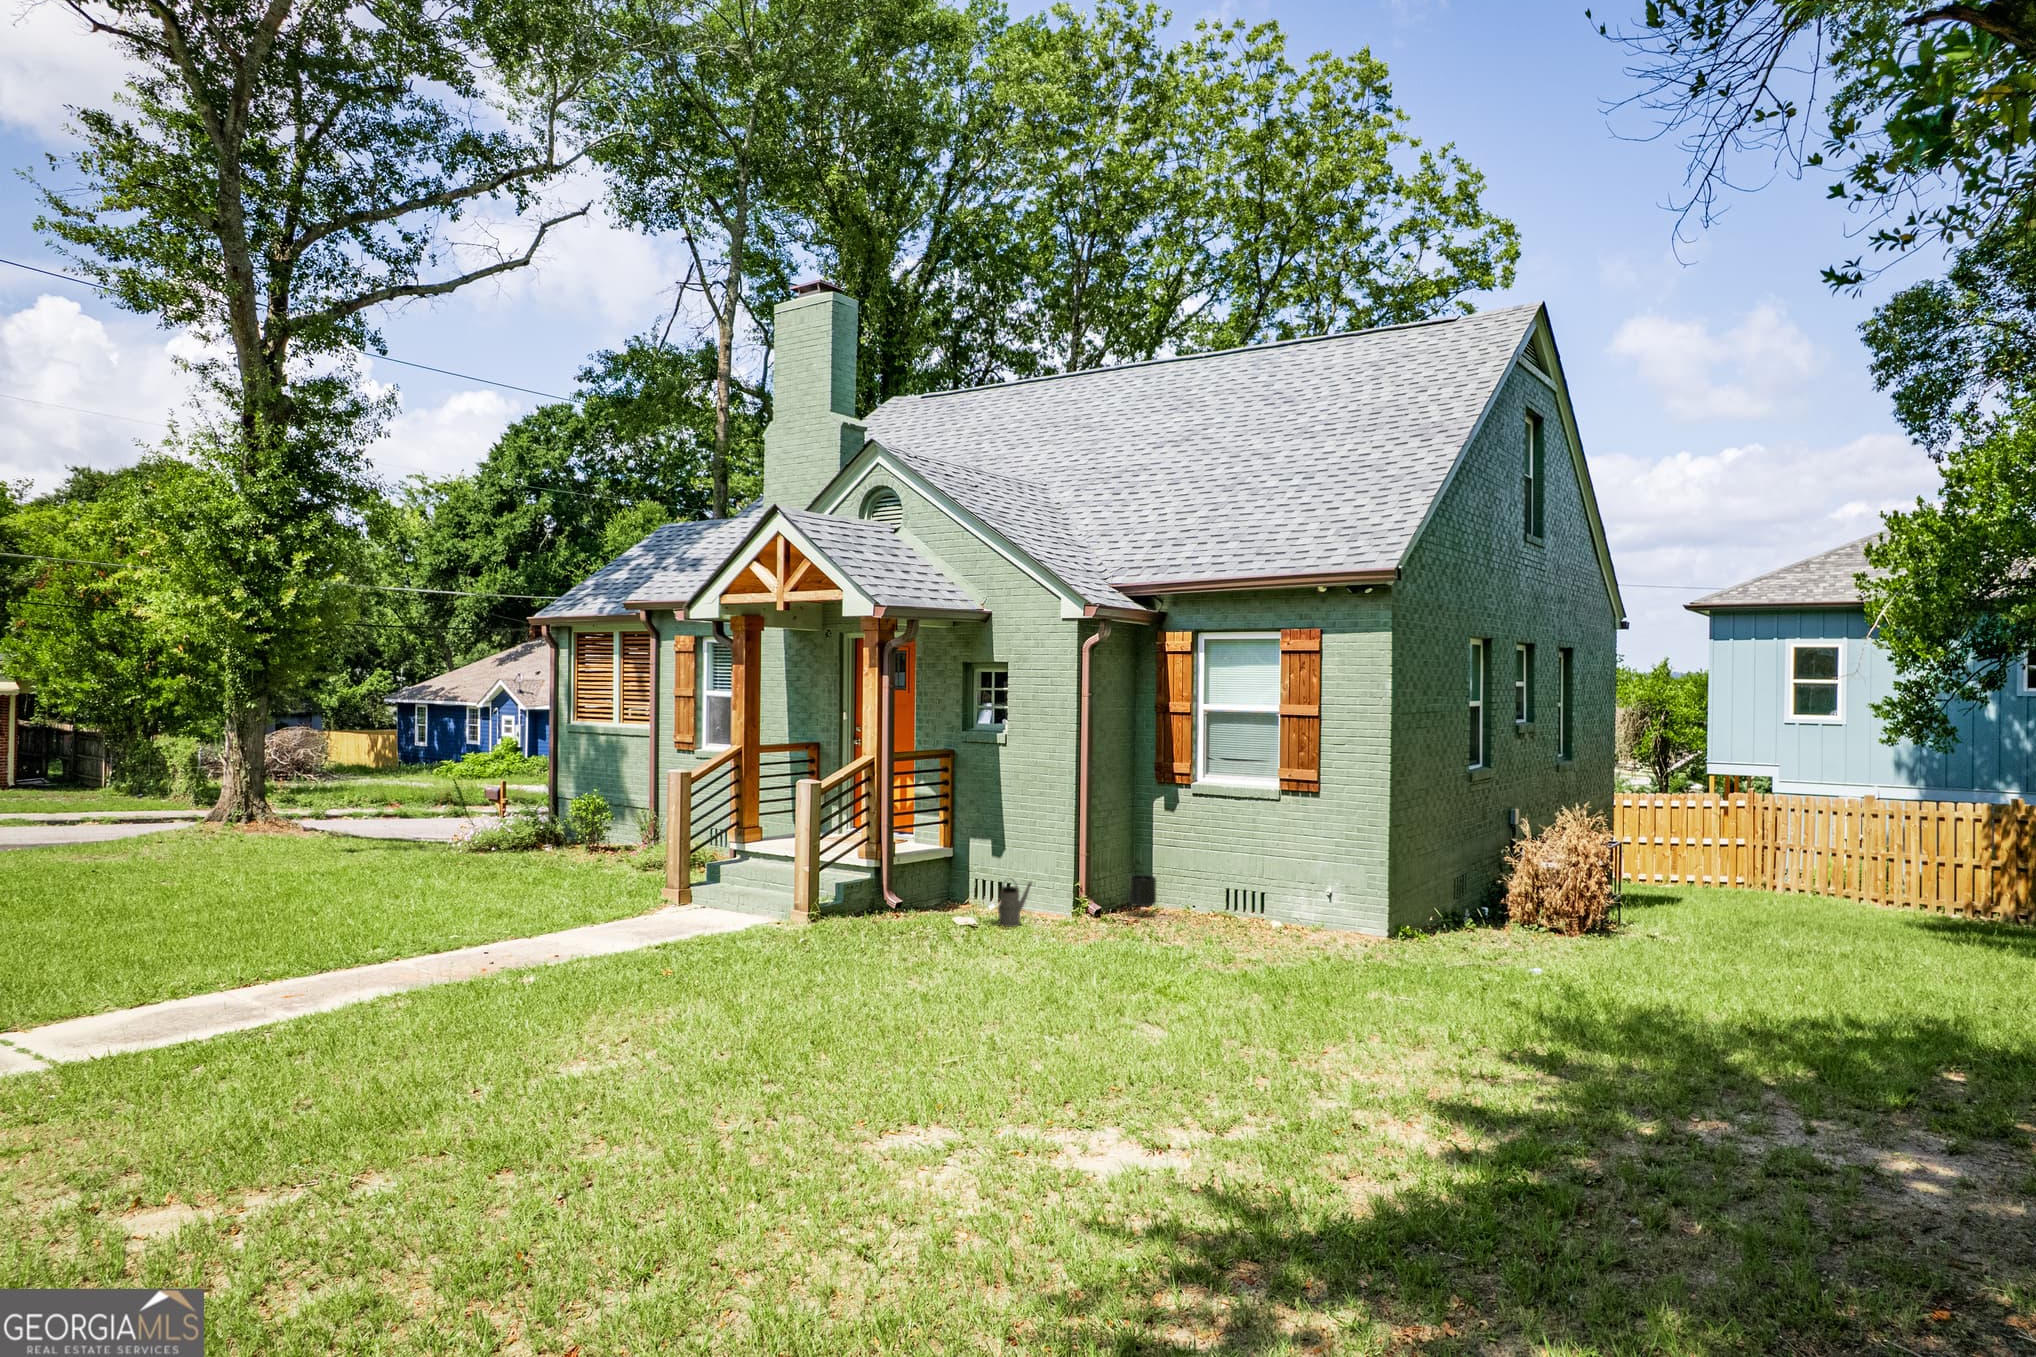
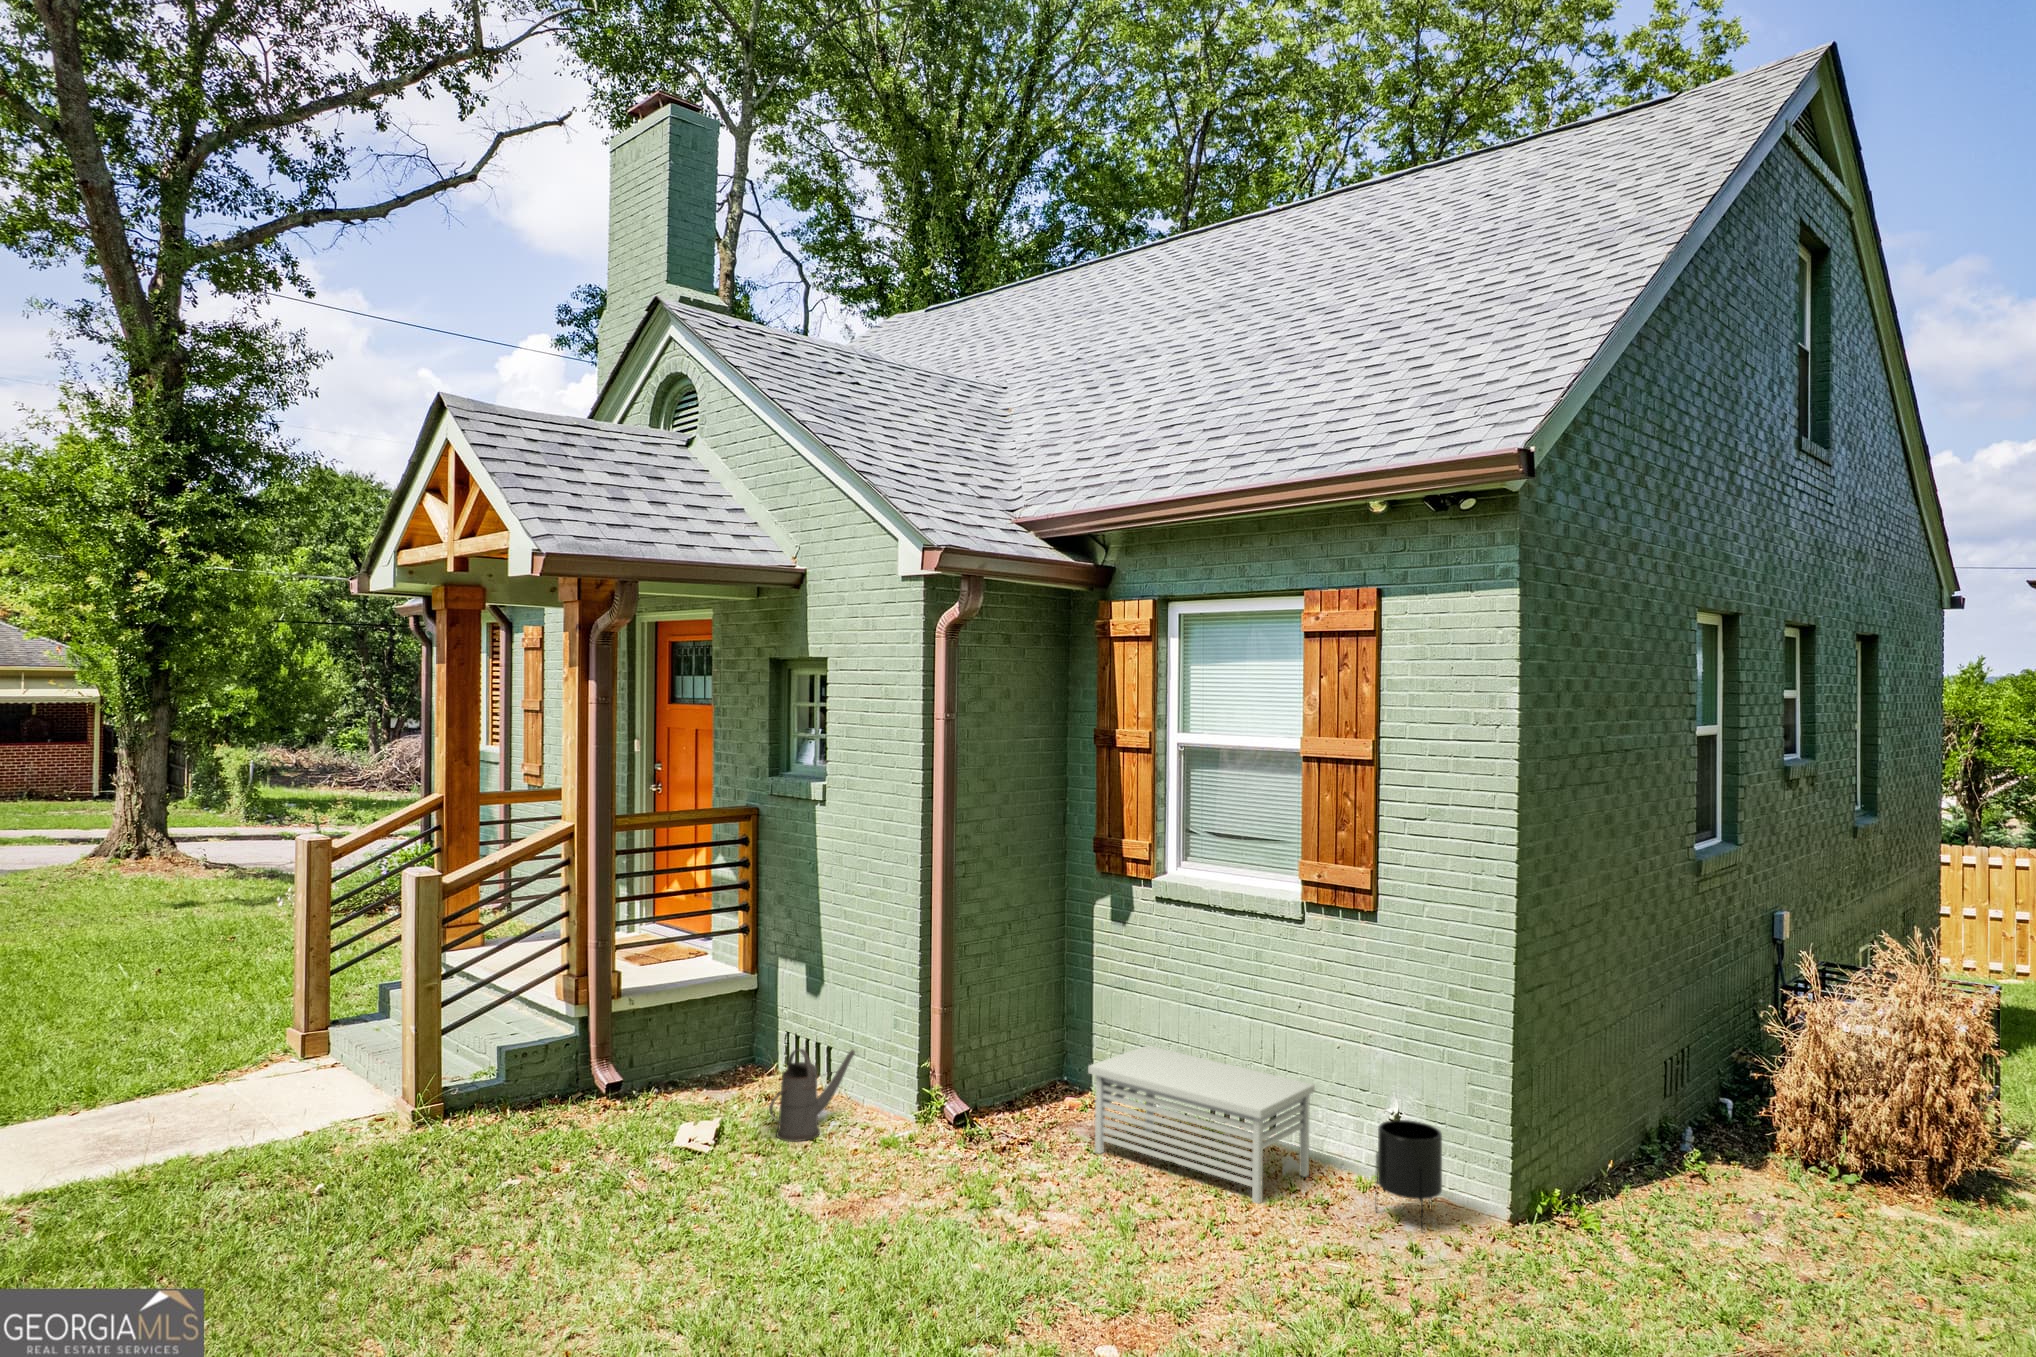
storage bench: none [1168,874,1287,938] -> present [1088,1045,1315,1204]
planter: present [1129,875,1156,905] -> present [1376,1120,1442,1231]

